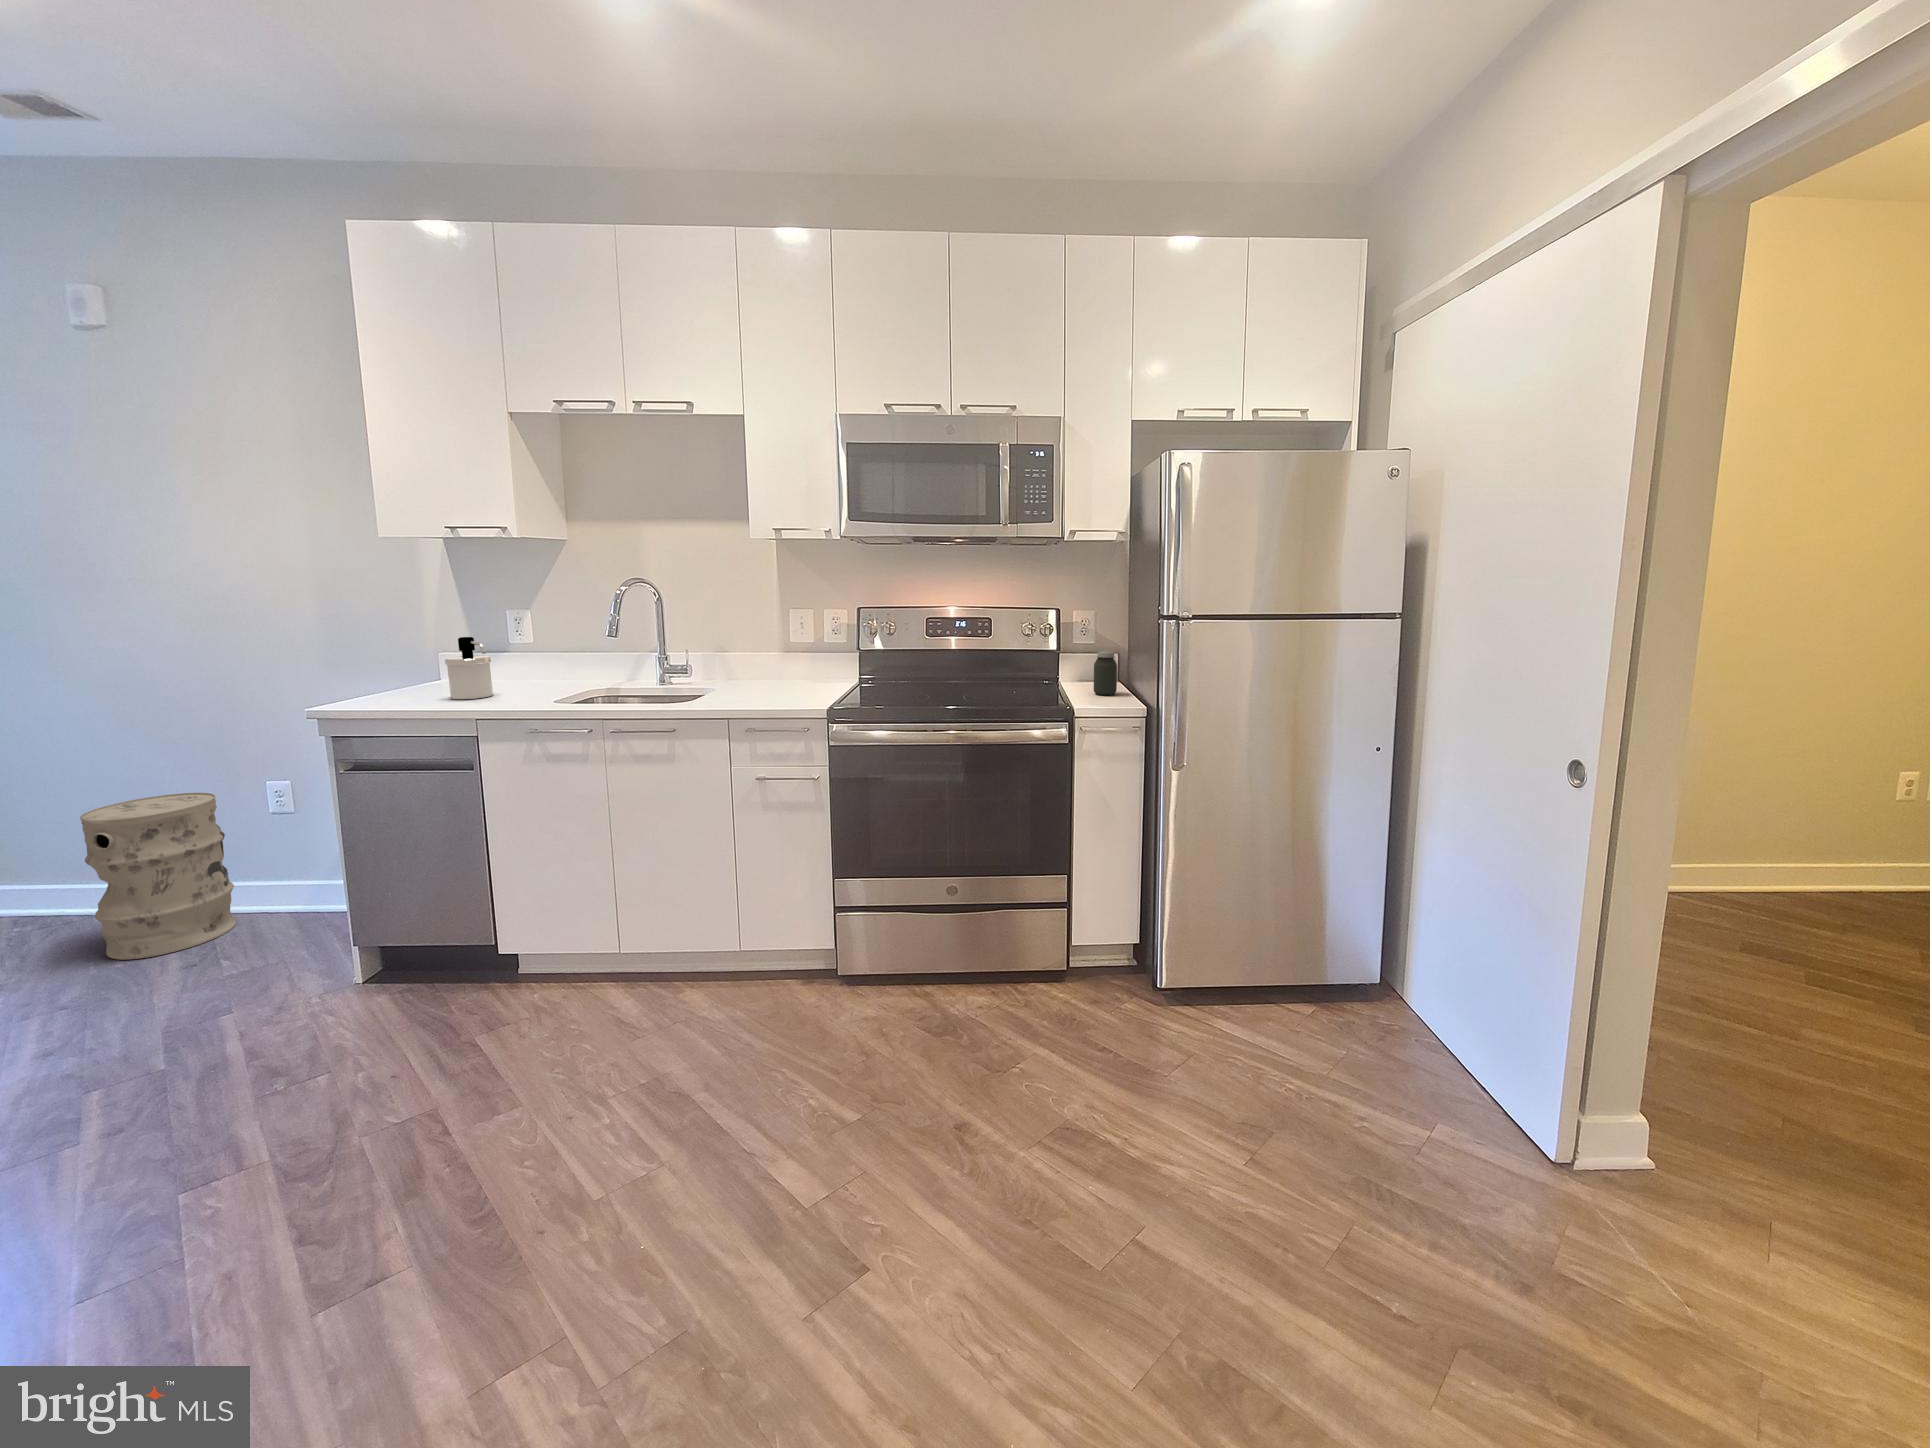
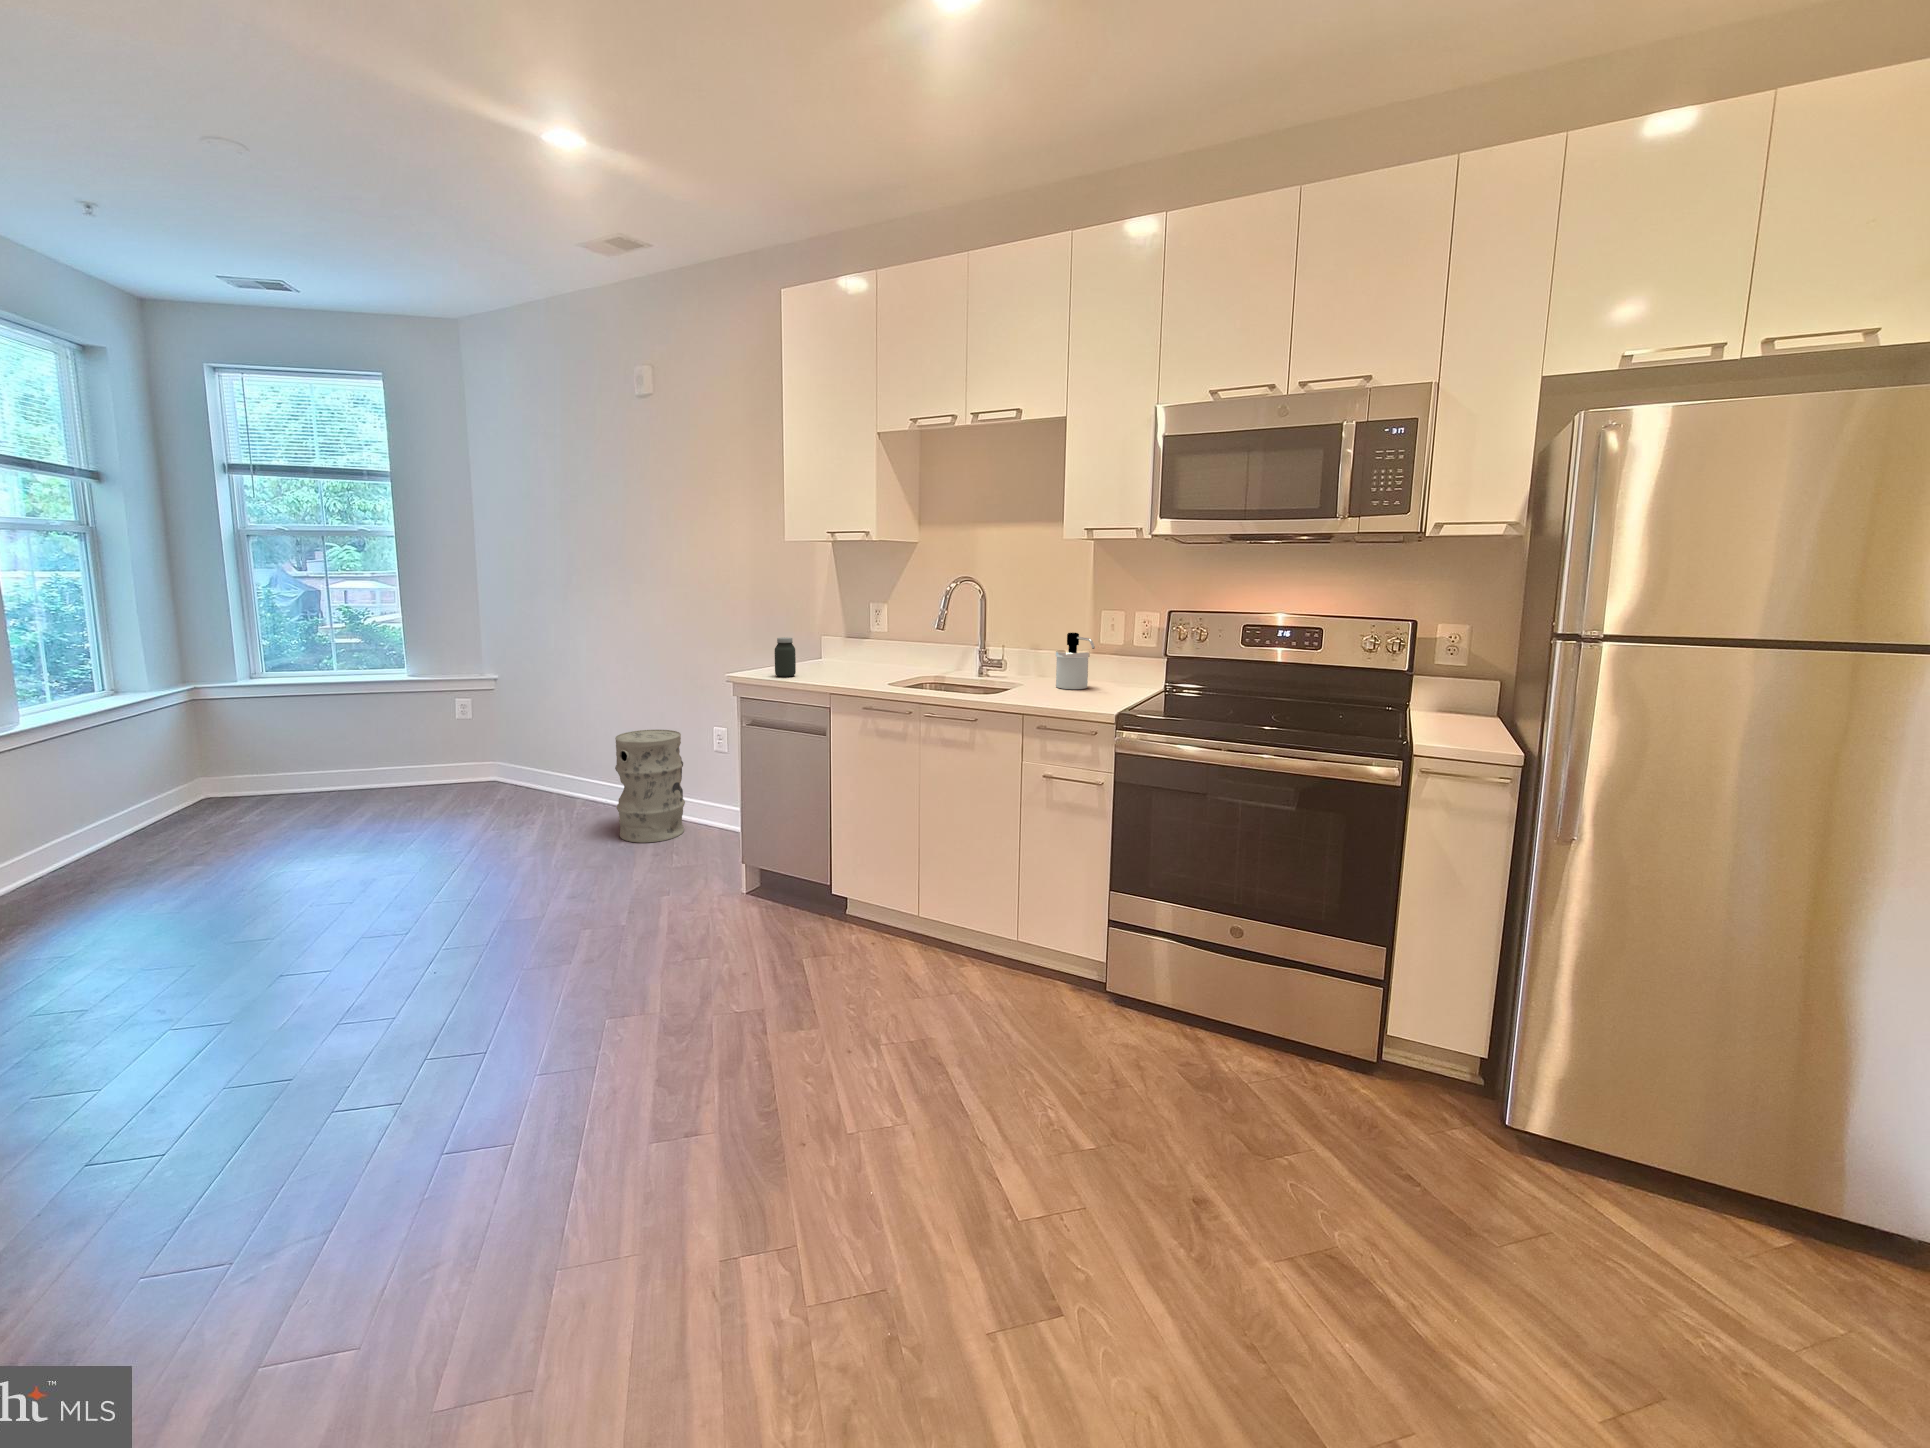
soap dispenser: present [445,637,493,699] -> present [1056,633,1095,689]
jar: present [1094,651,1117,695] -> present [775,637,796,677]

